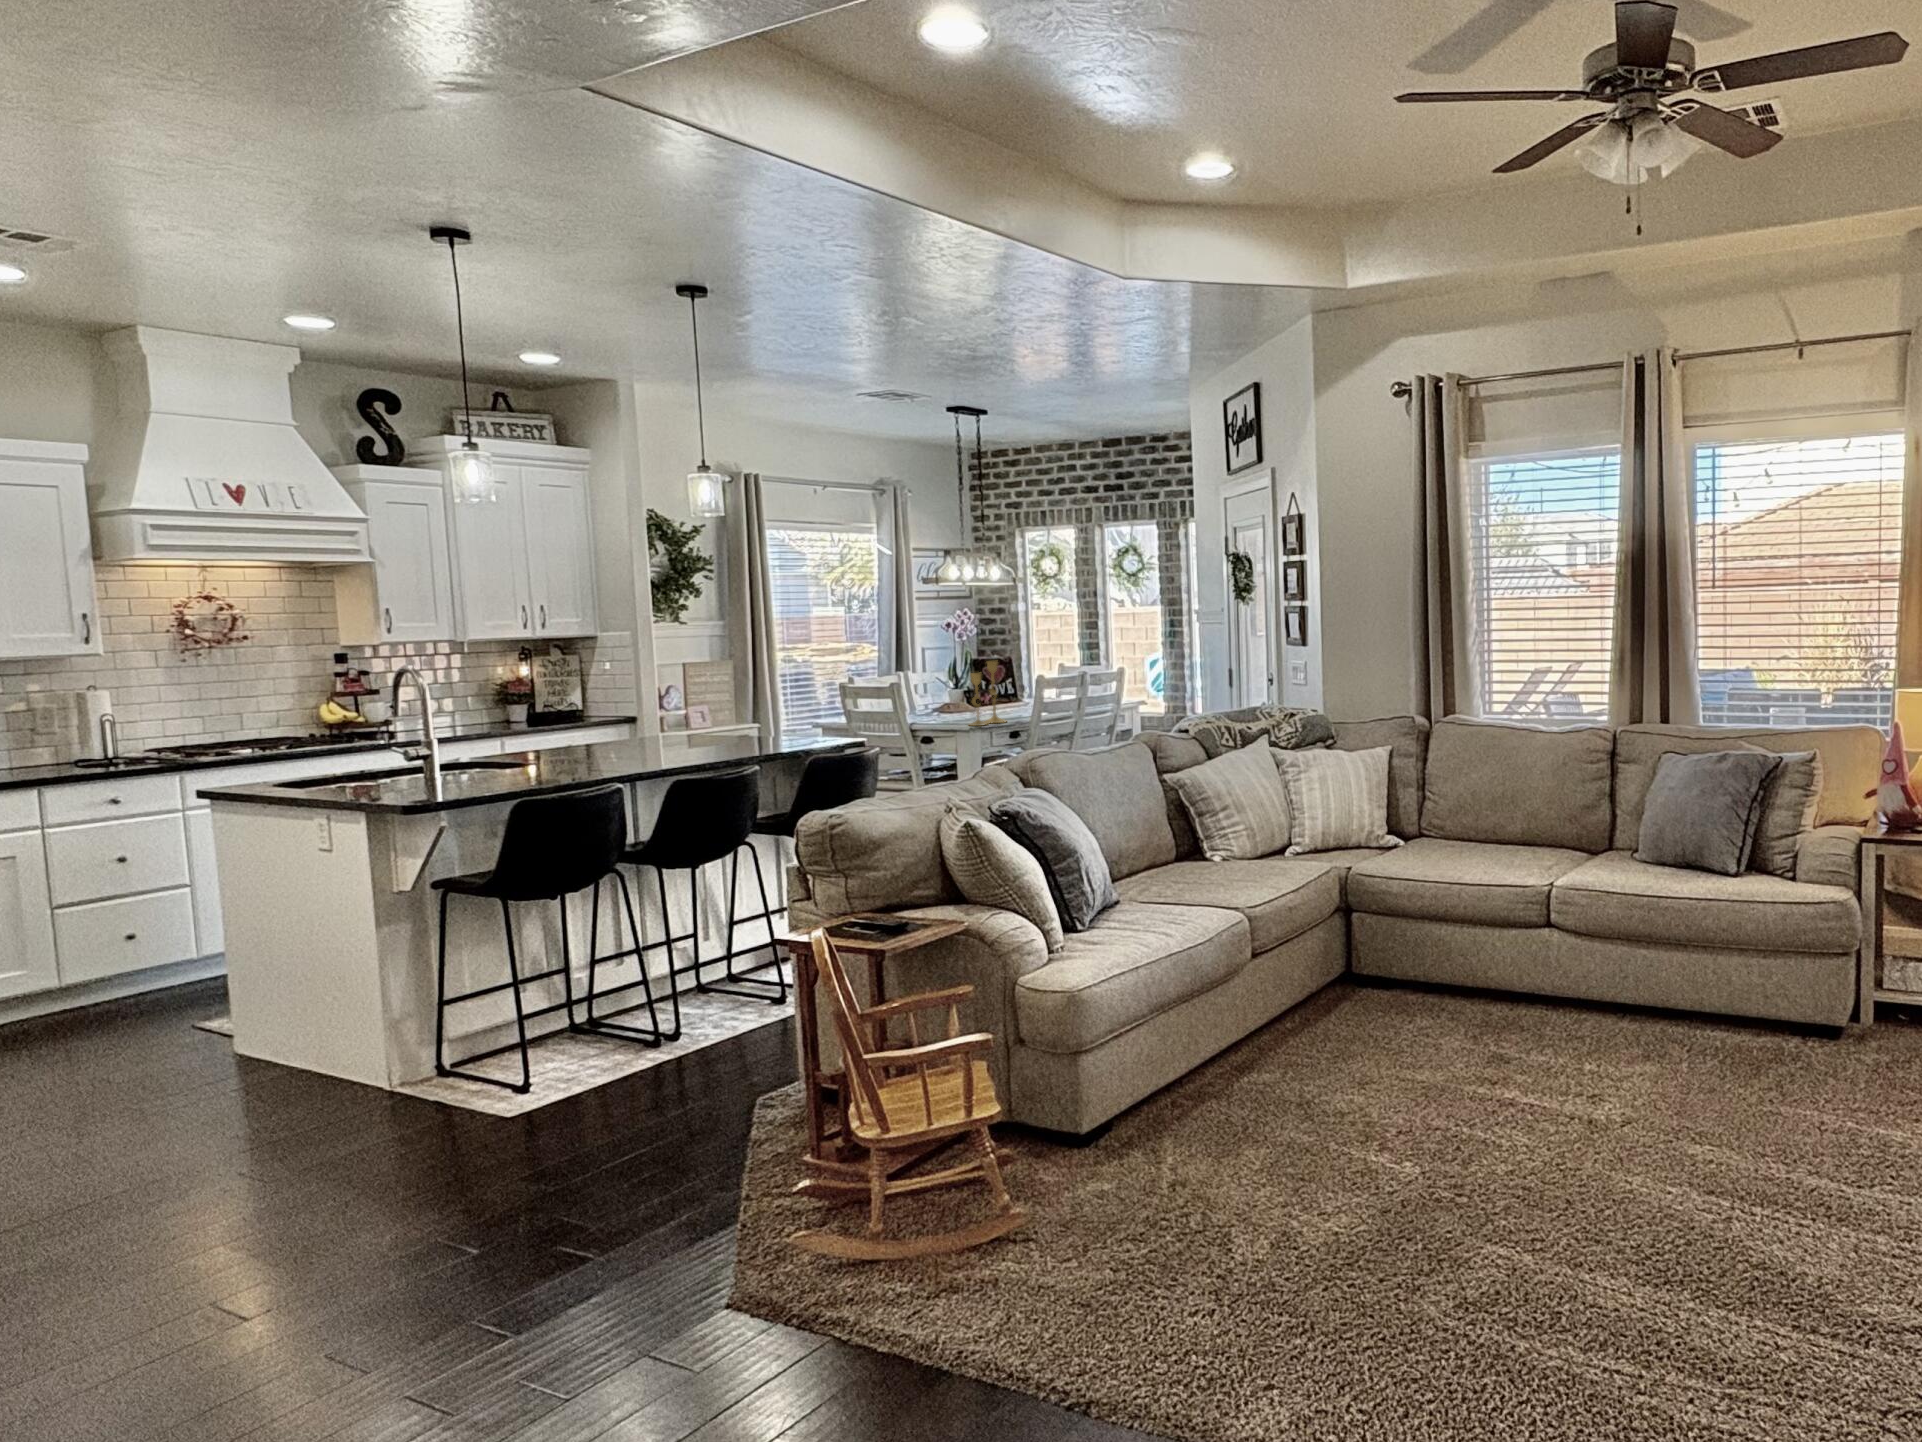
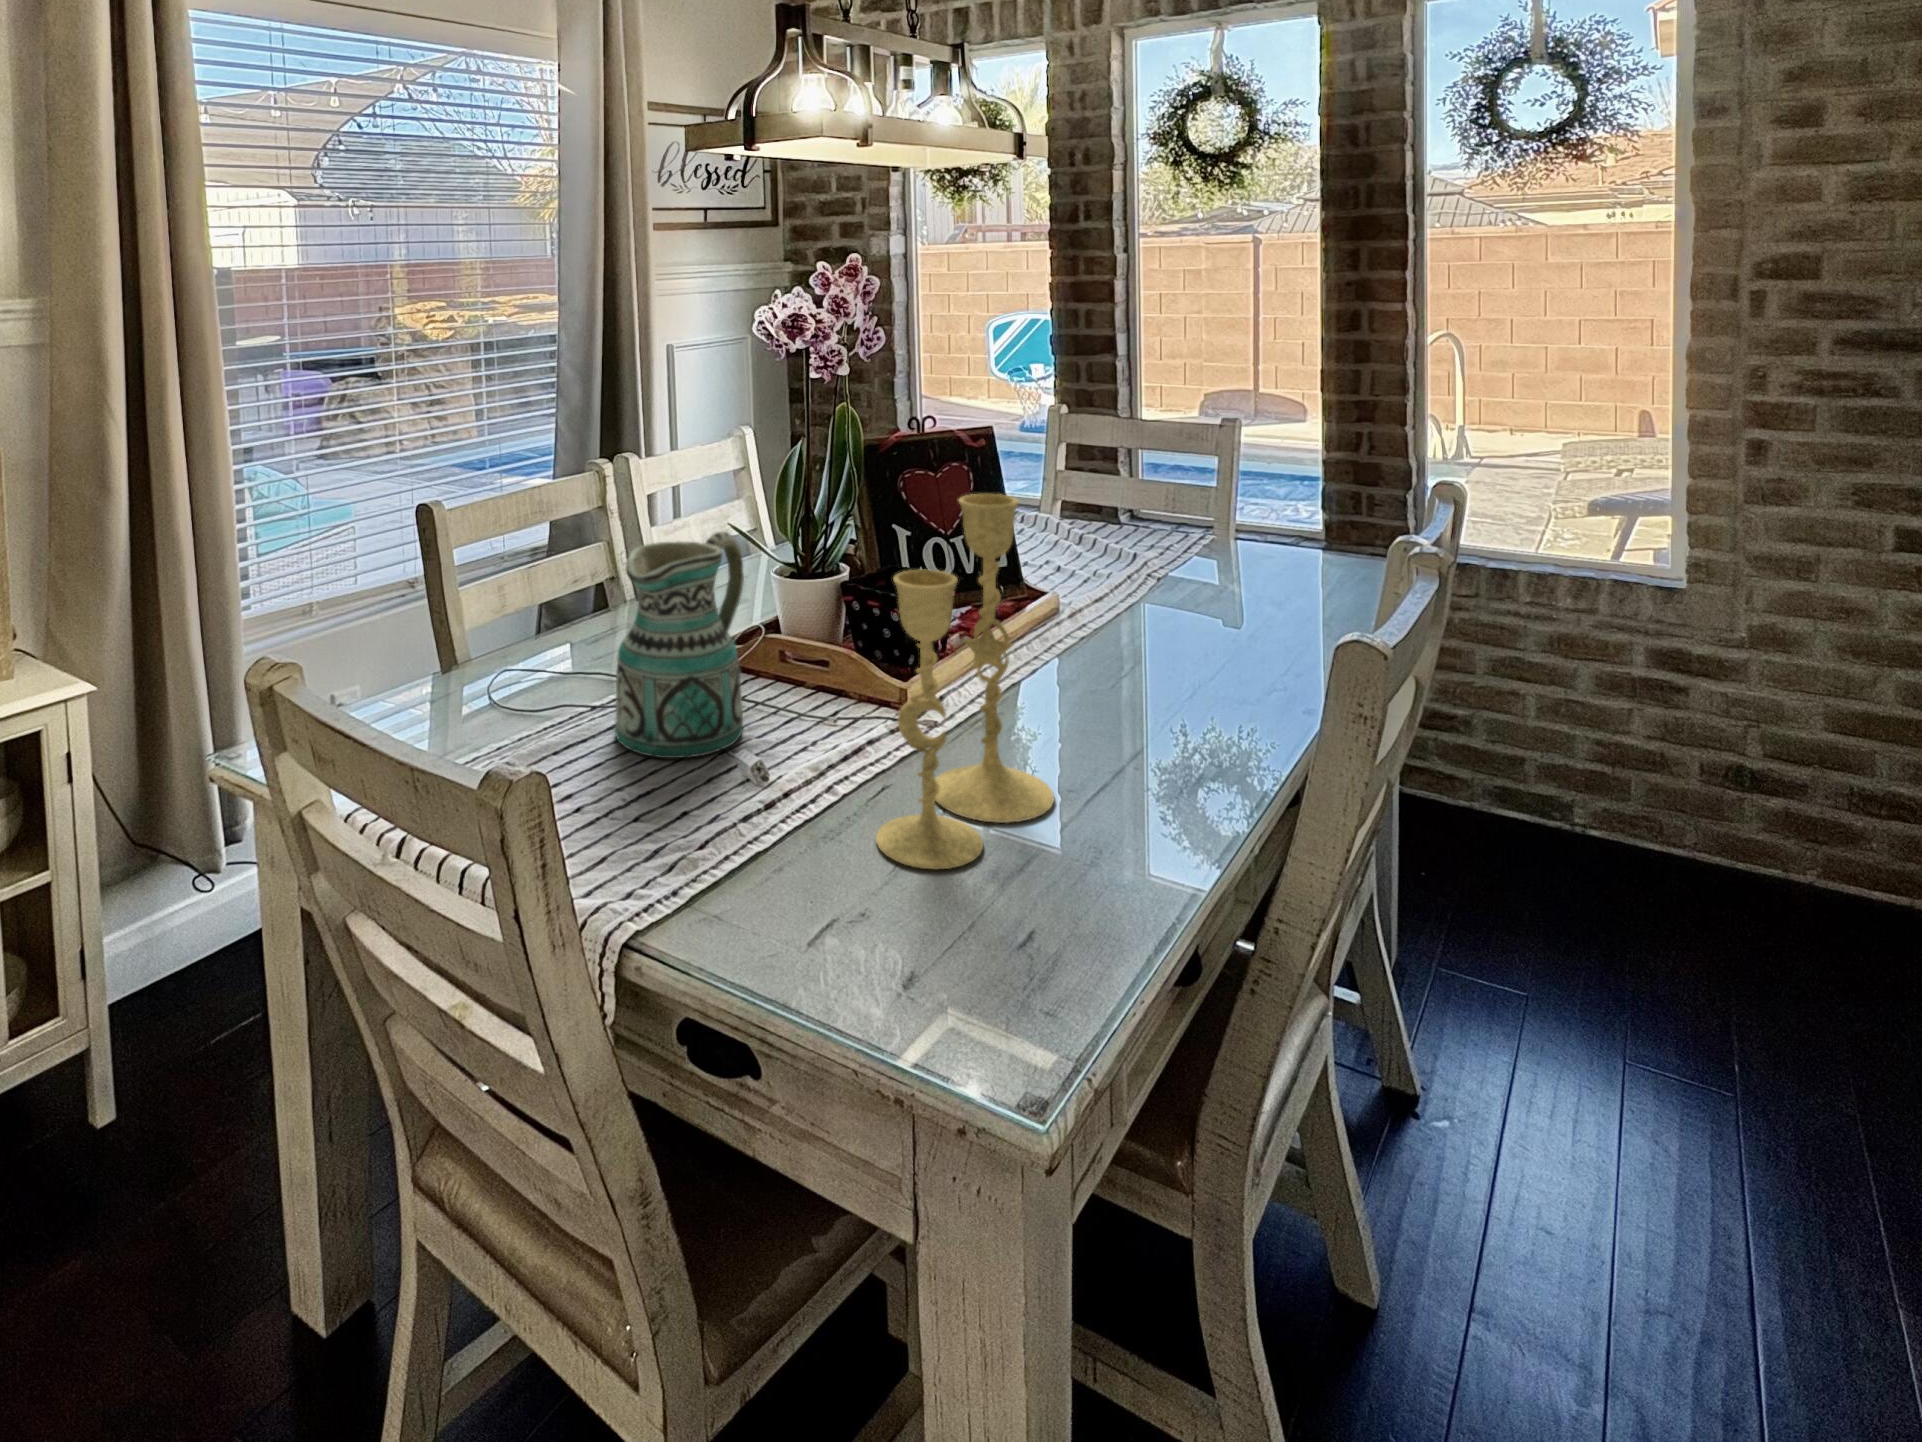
ceramic pitcher: none [913,677,944,723] -> present [615,532,744,758]

